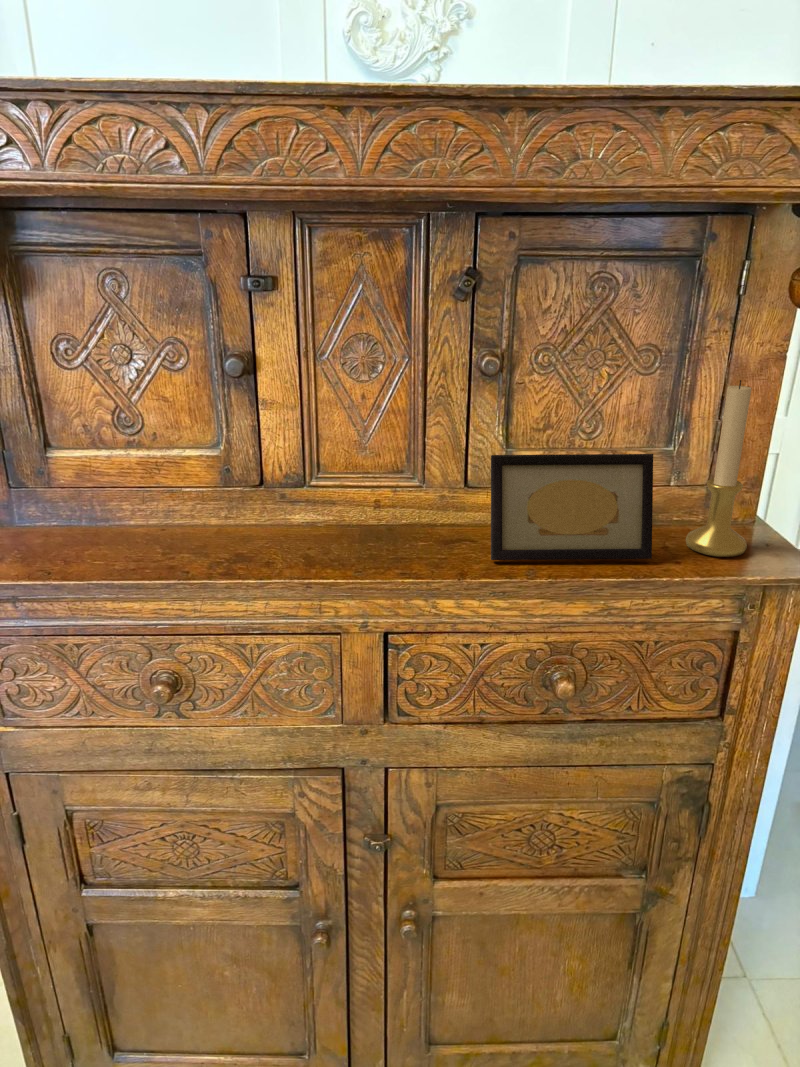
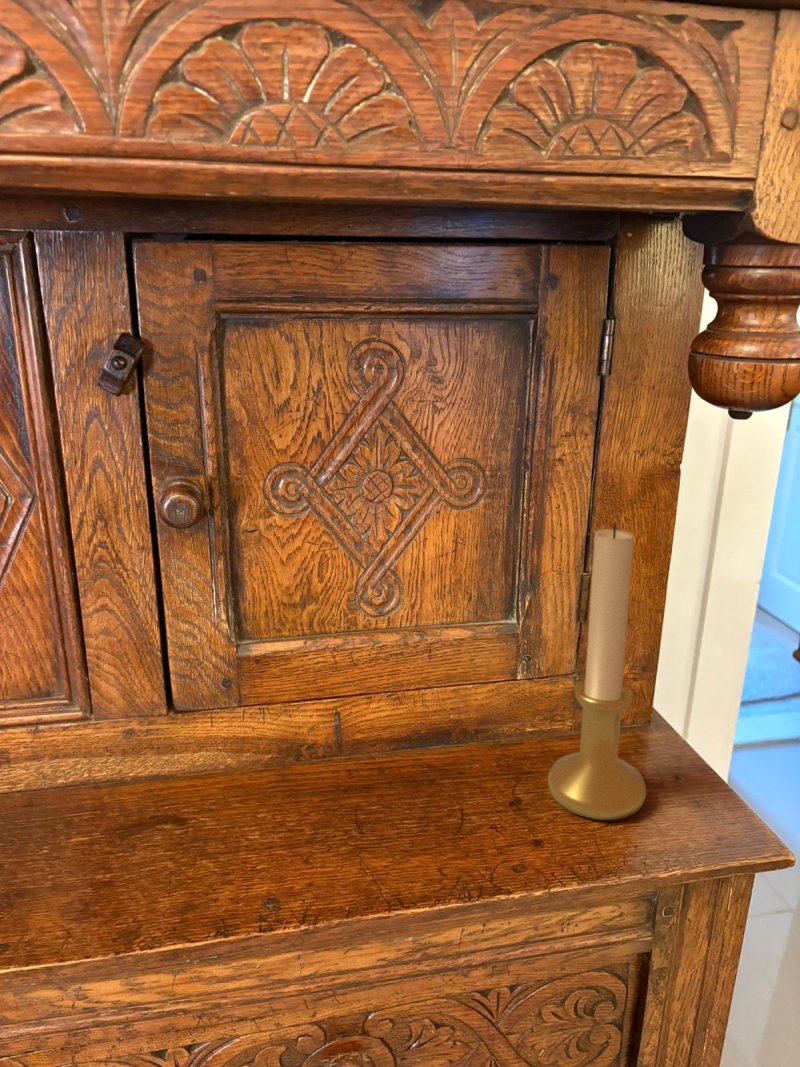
picture frame: present [491,454,653,560] -> none [182,655,491,885]

